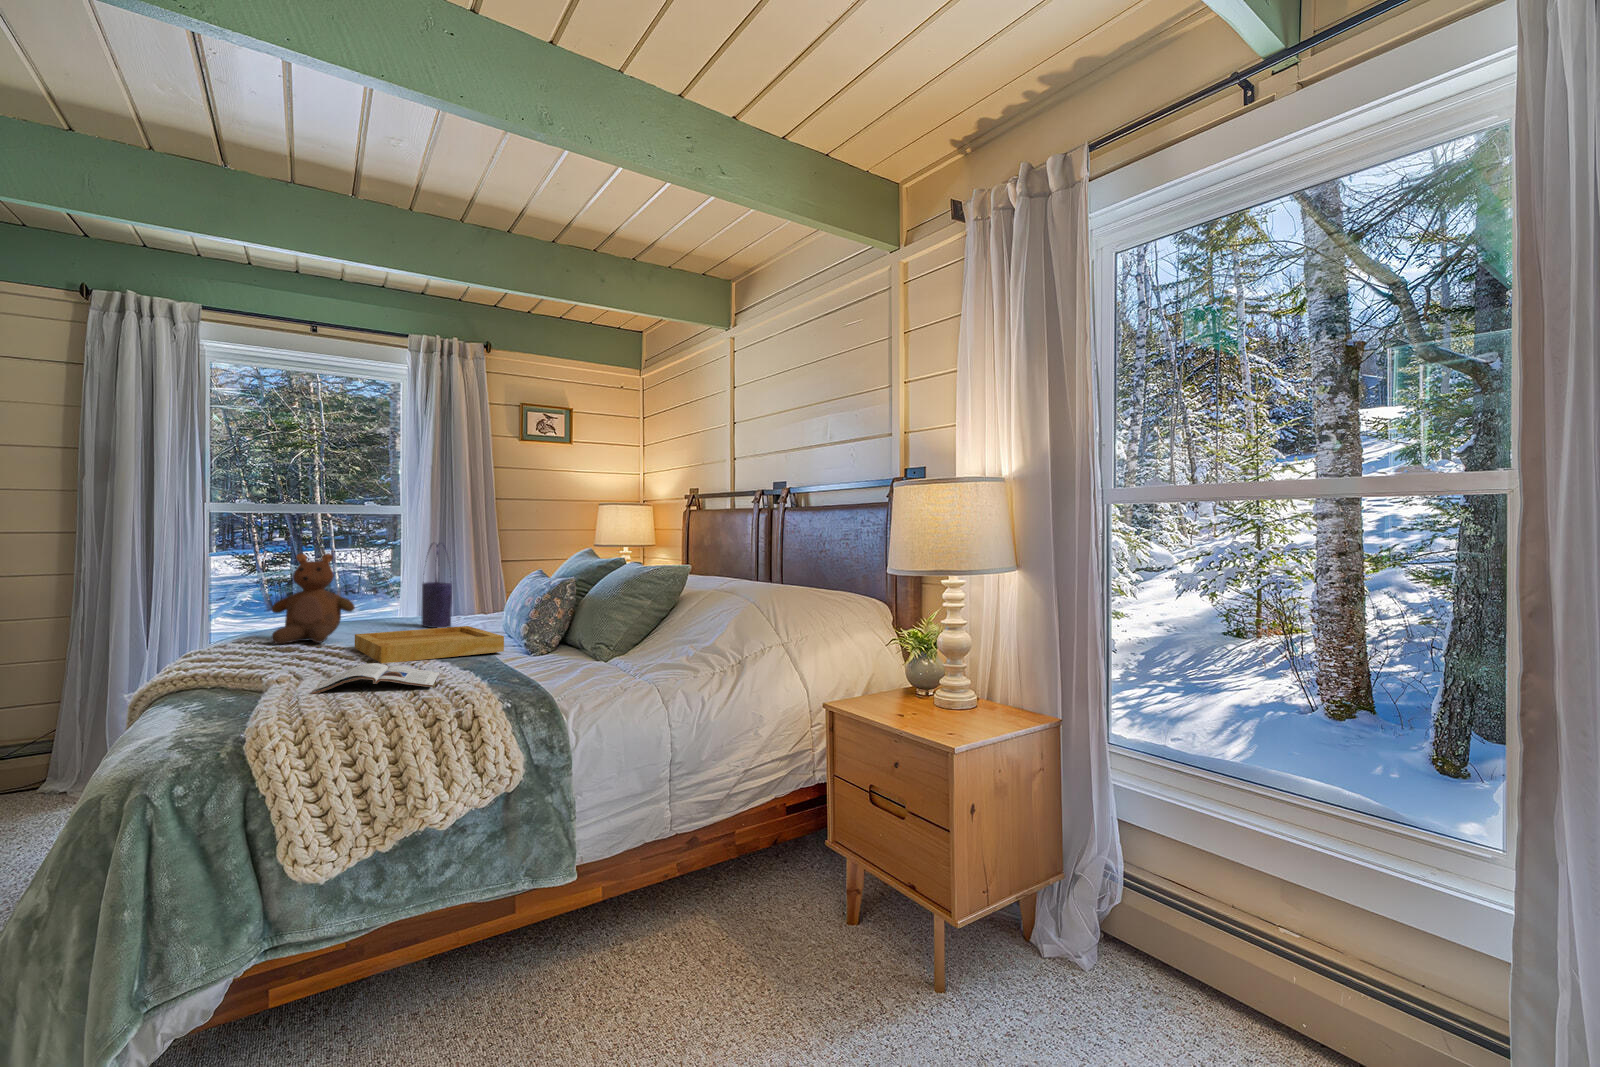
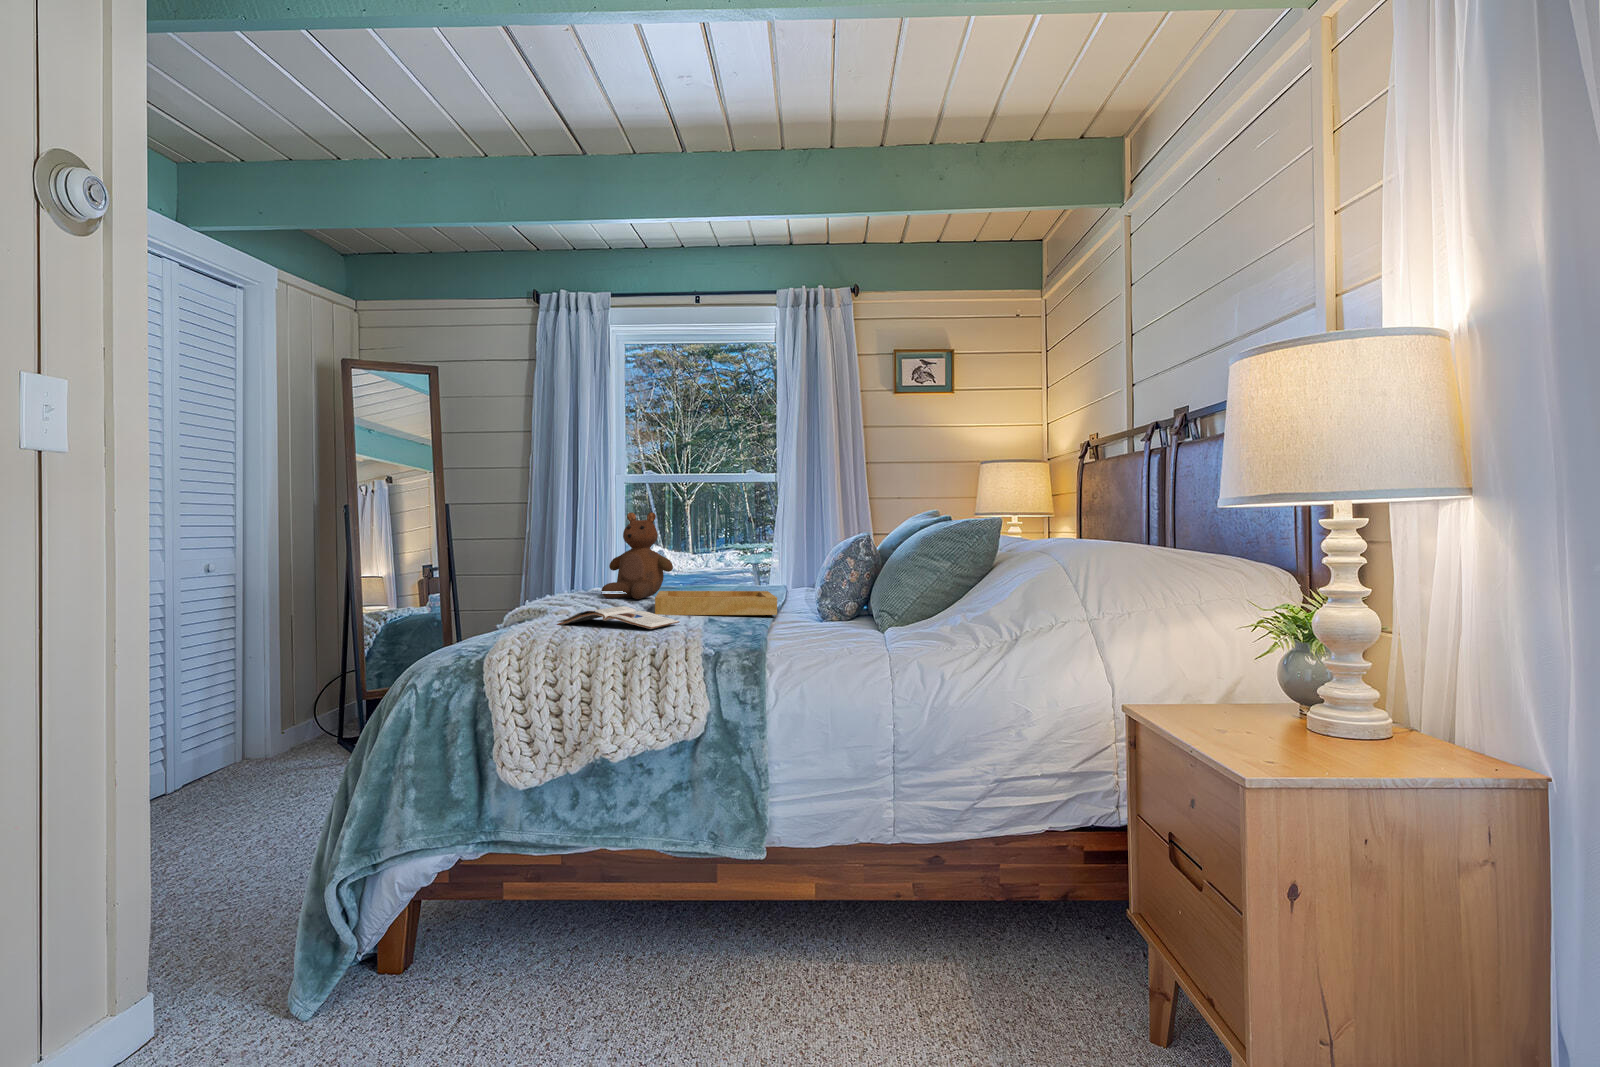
tote bag: present [421,544,452,628] -> none [754,506,778,598]

